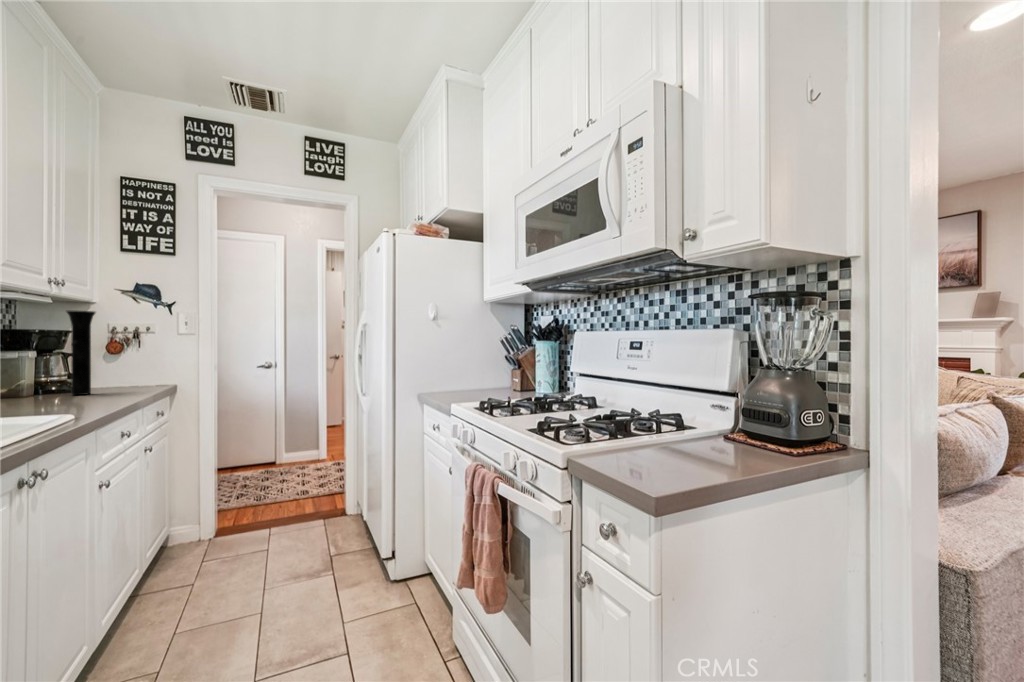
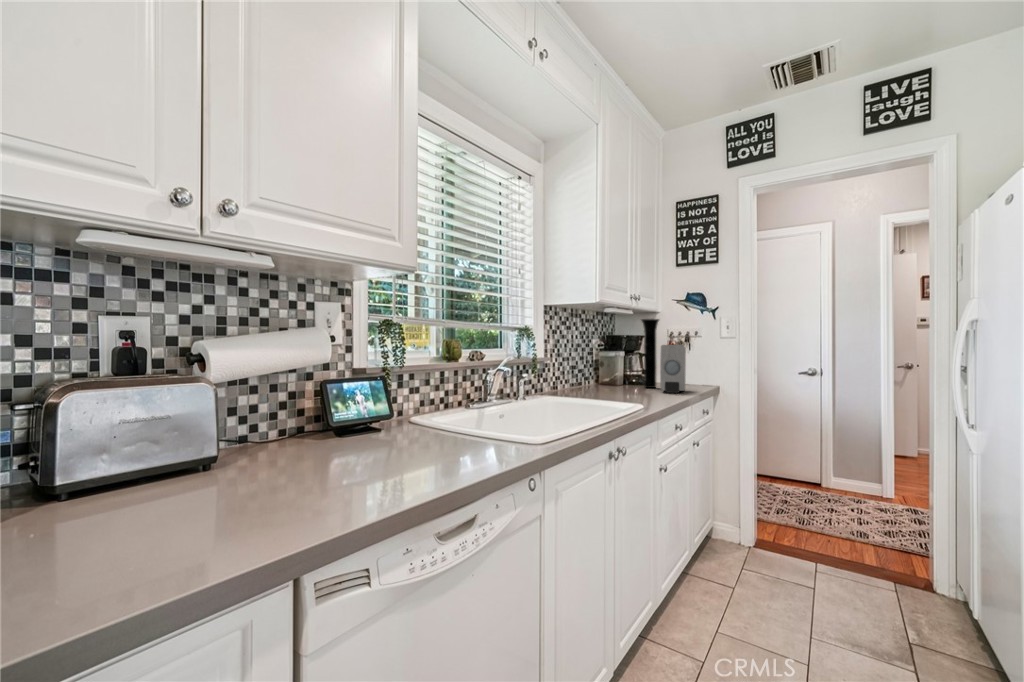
soap dispenser: none [99,343,134,398] -> present [660,345,686,393]

